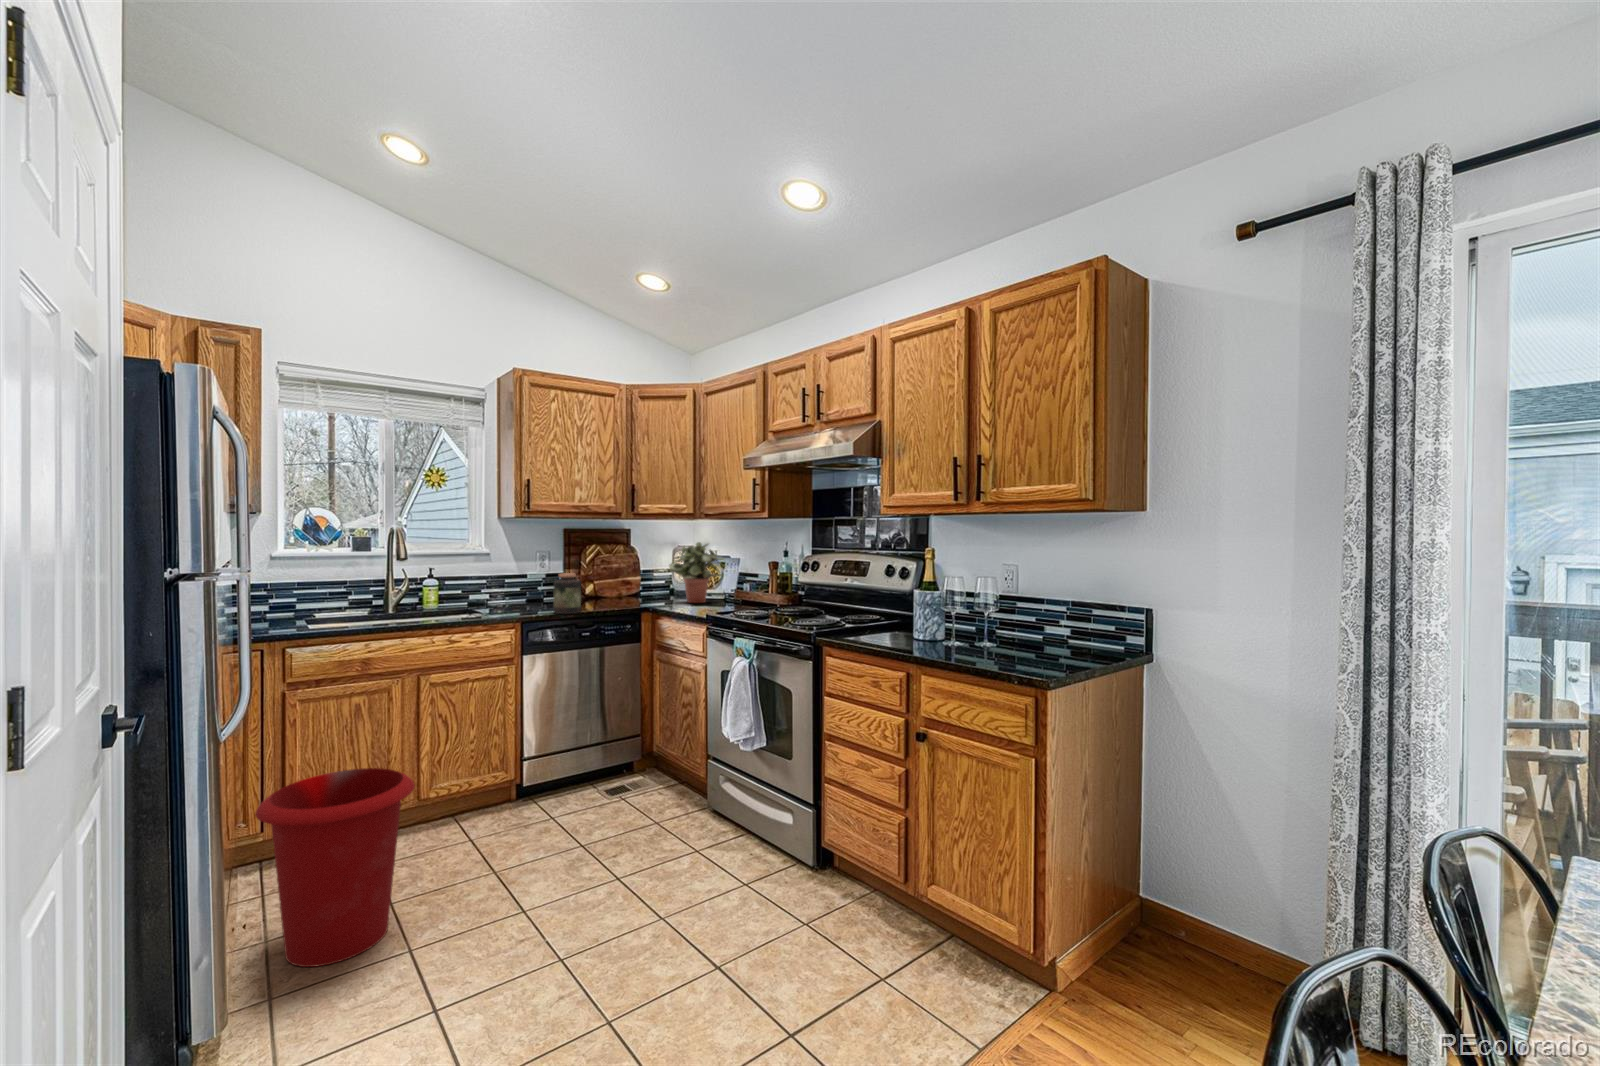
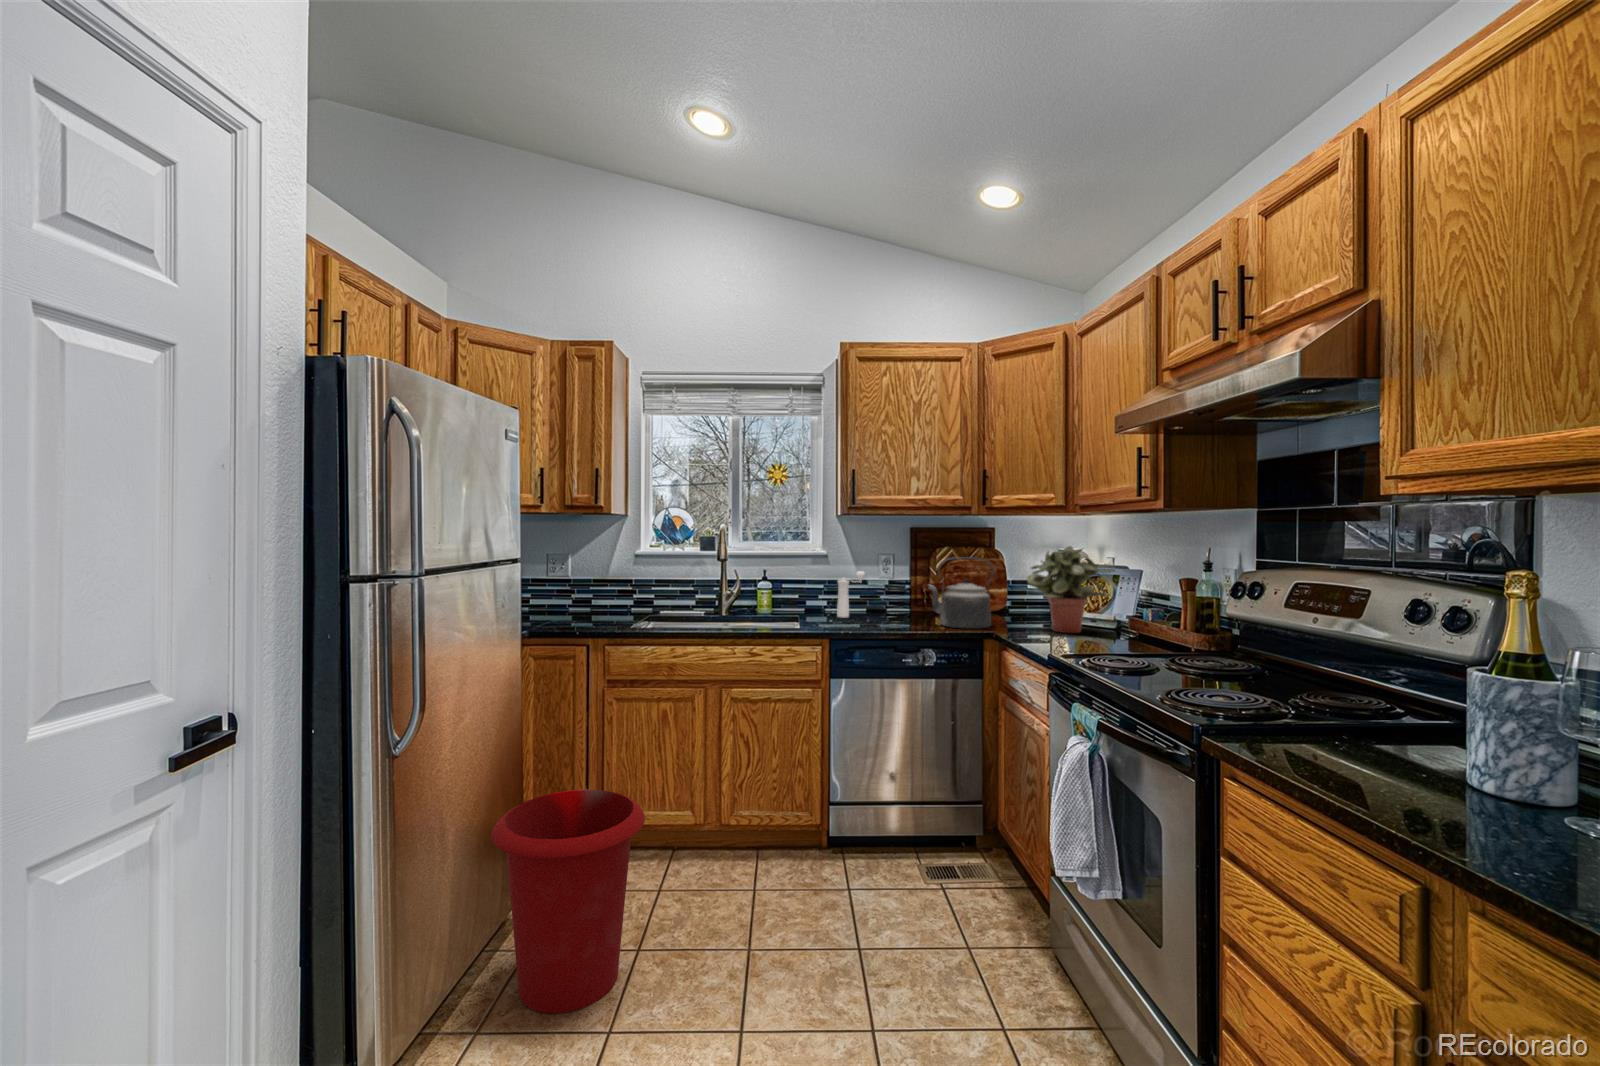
kettle: none [593,552,642,606] -> present [928,557,994,629]
pepper mill: none [503,567,526,607] -> present [837,571,865,618]
jar: present [553,573,581,614] -> none [869,583,901,634]

